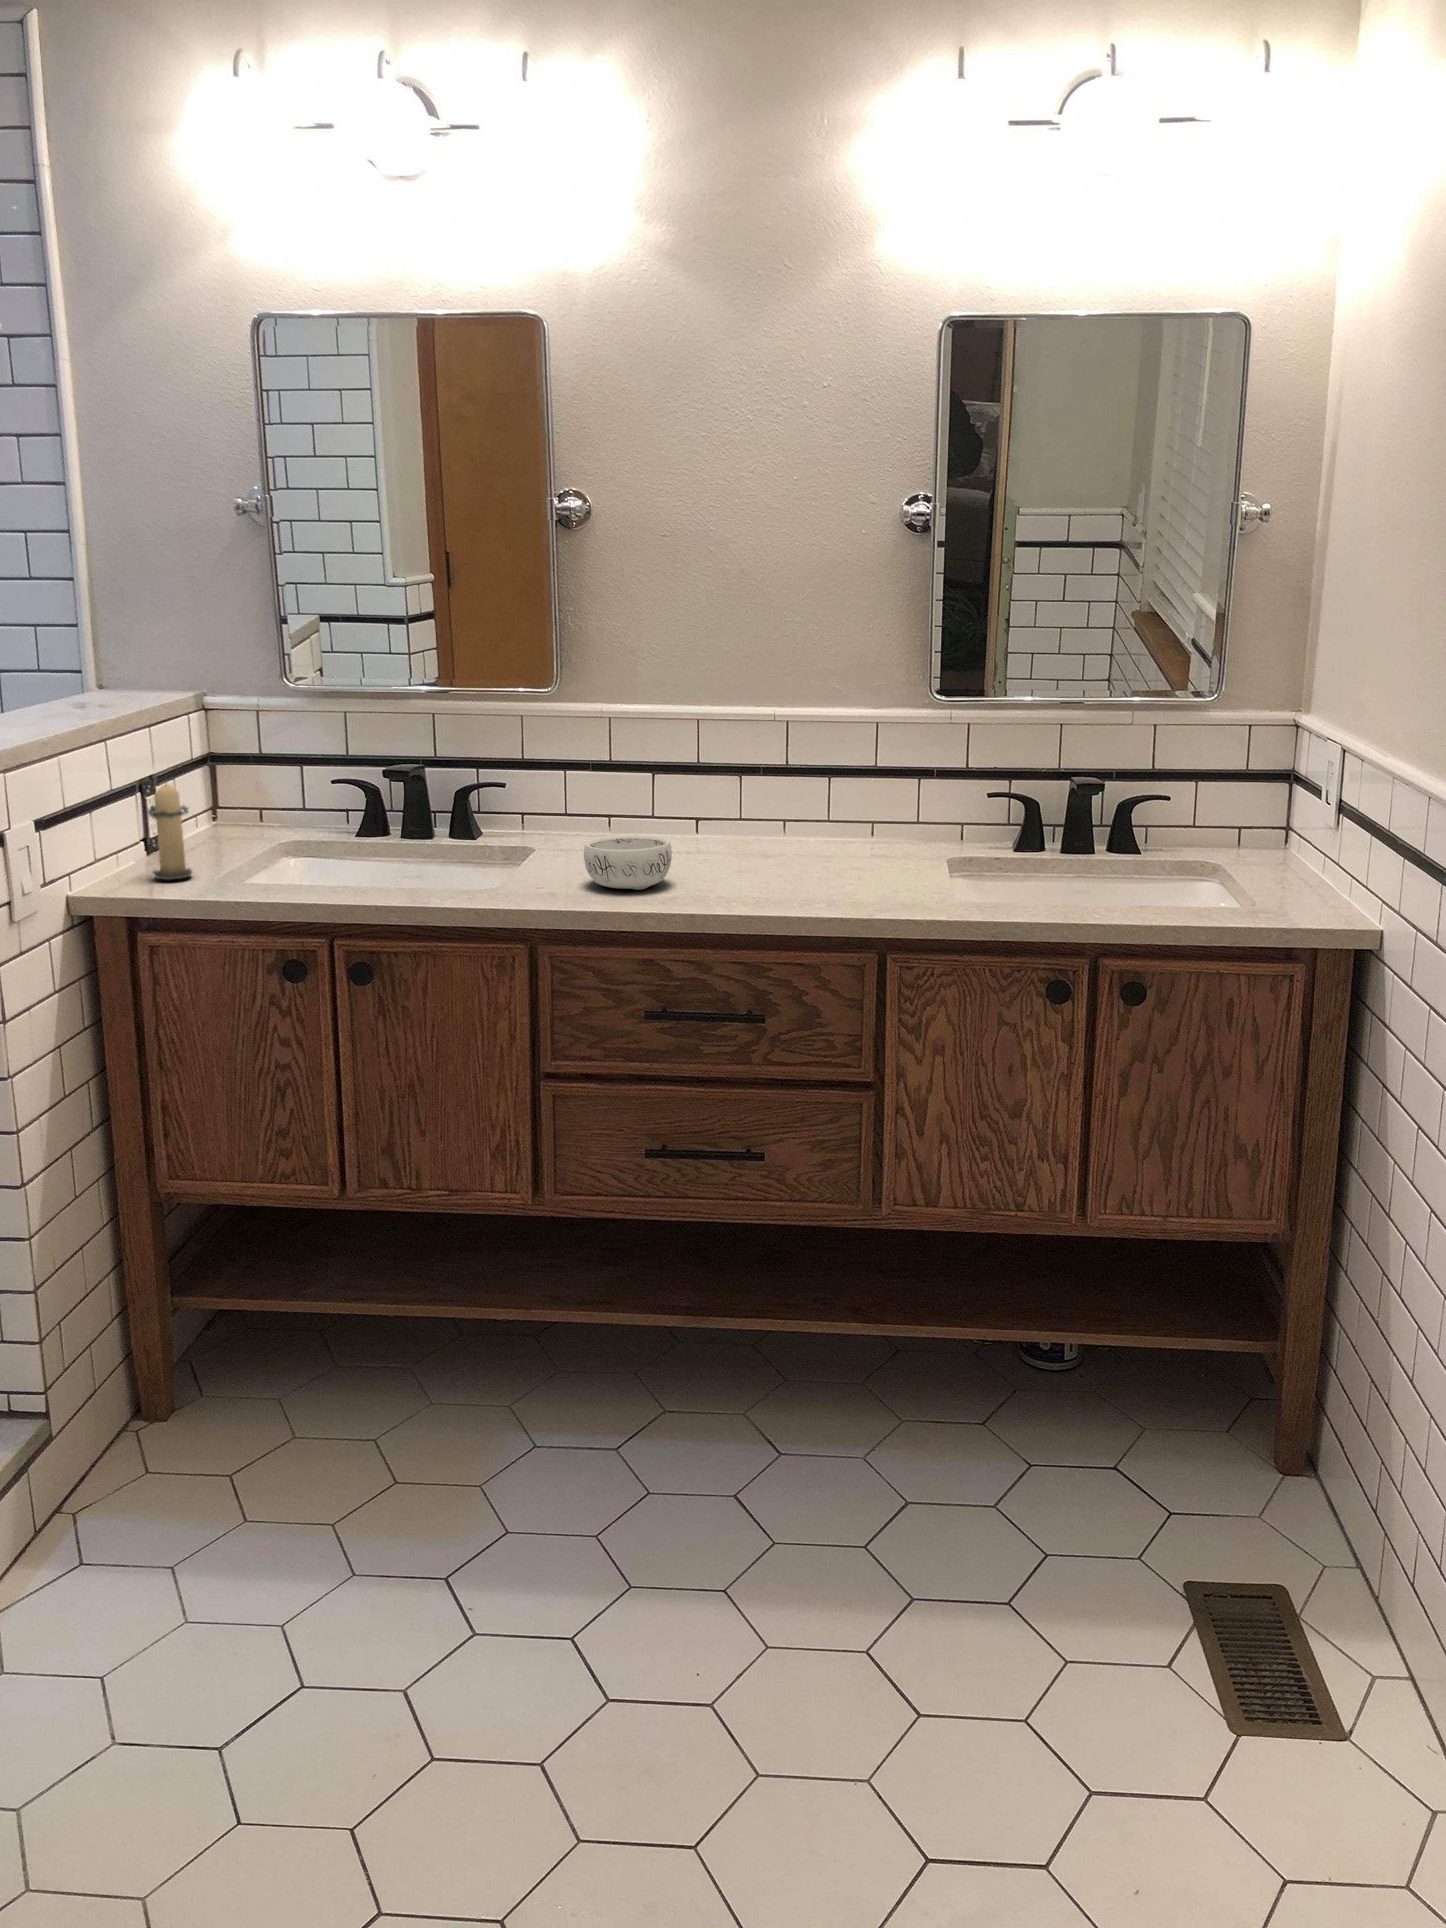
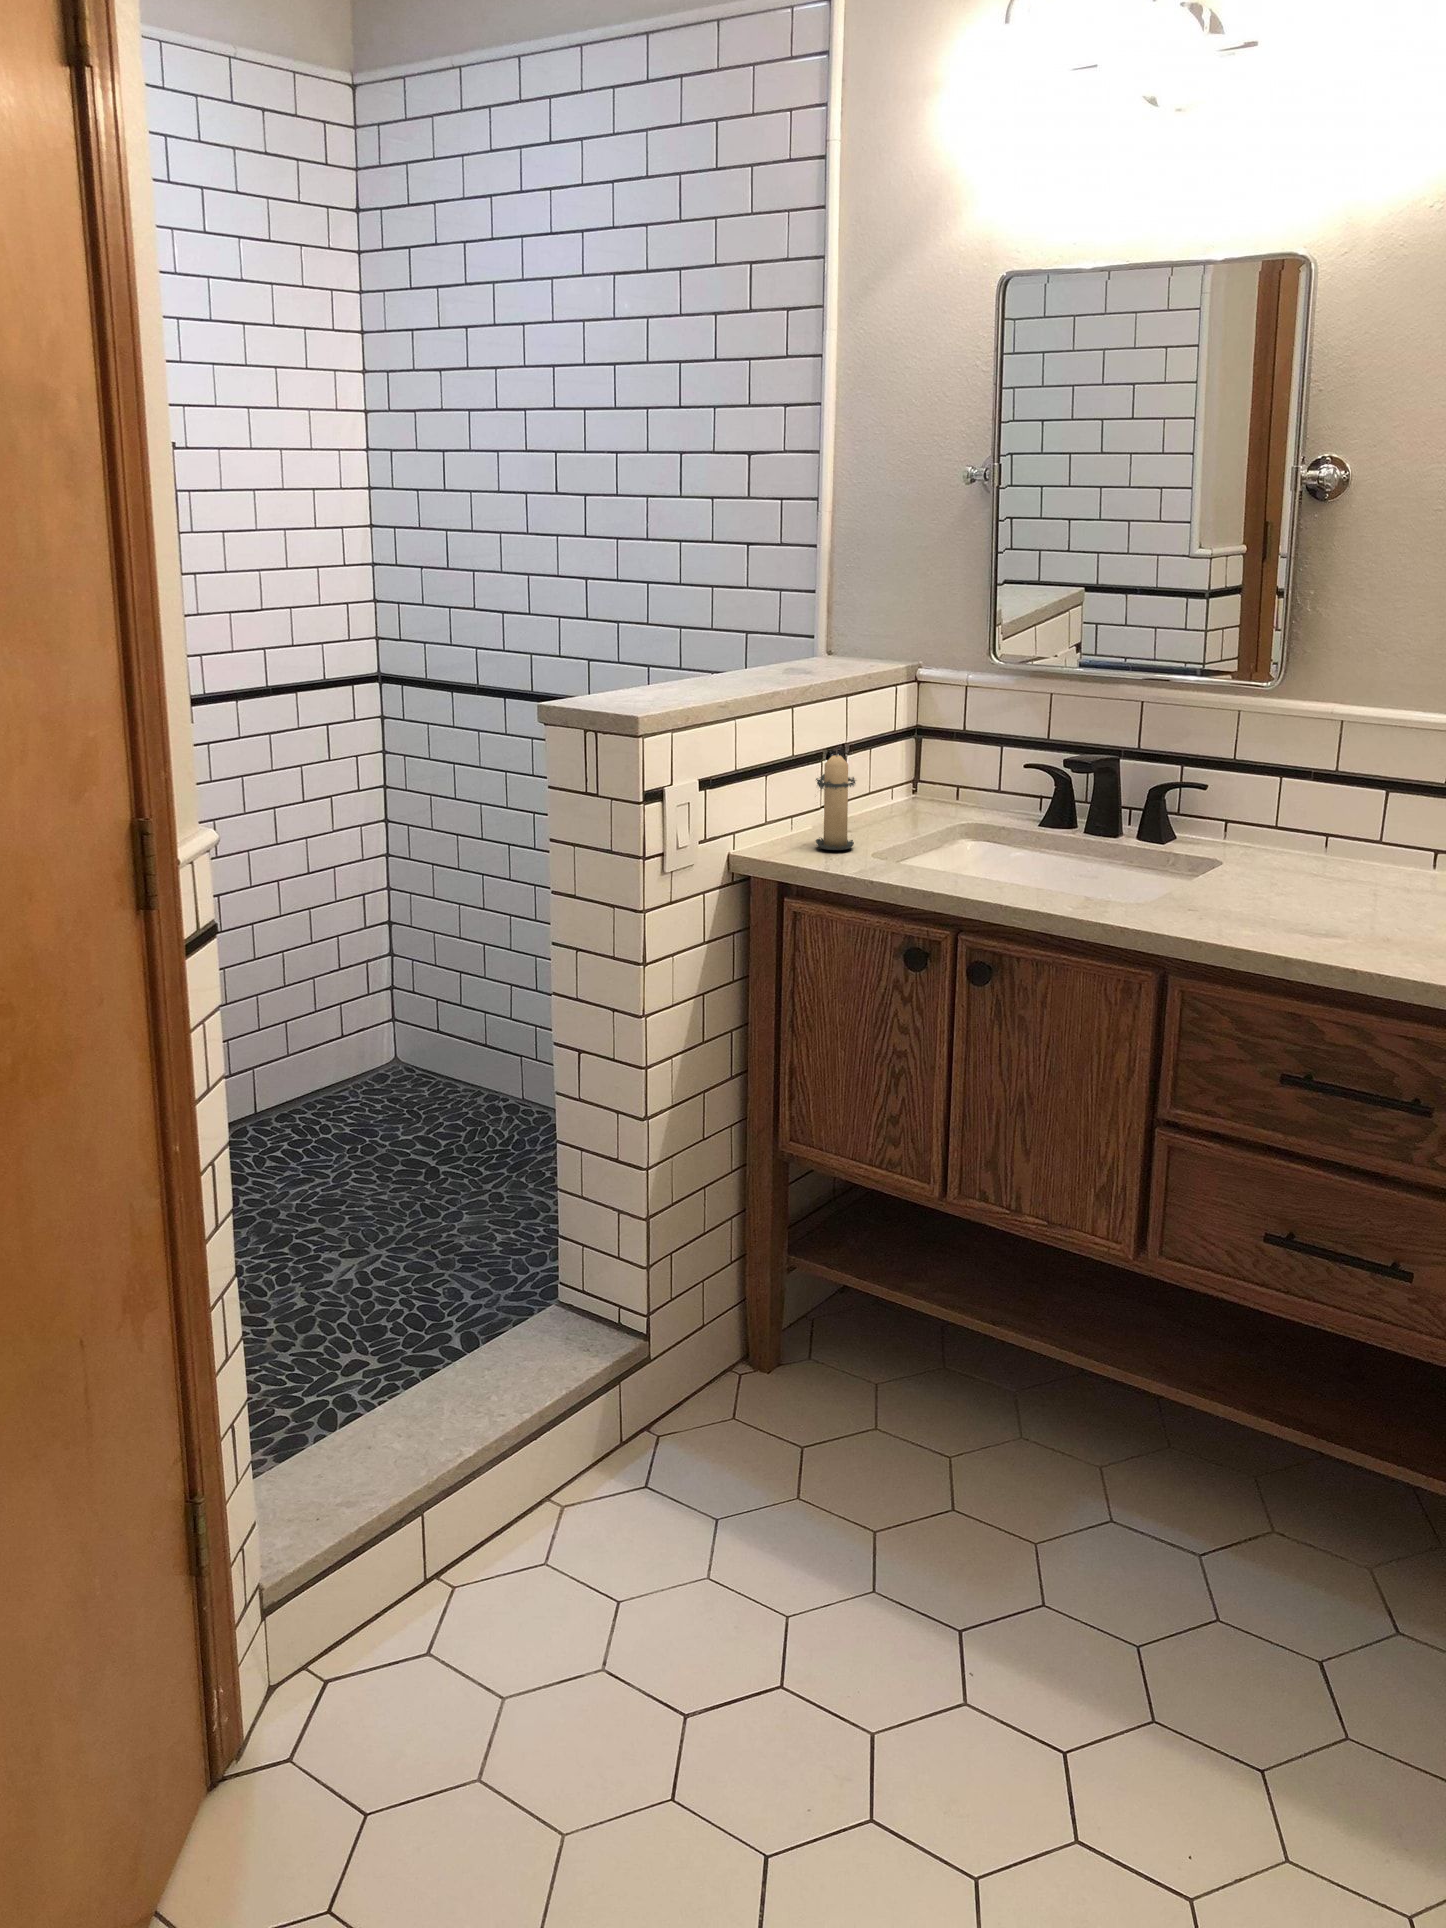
decorative bowl: present [584,835,672,890] -> none [1249,860,1359,927]

